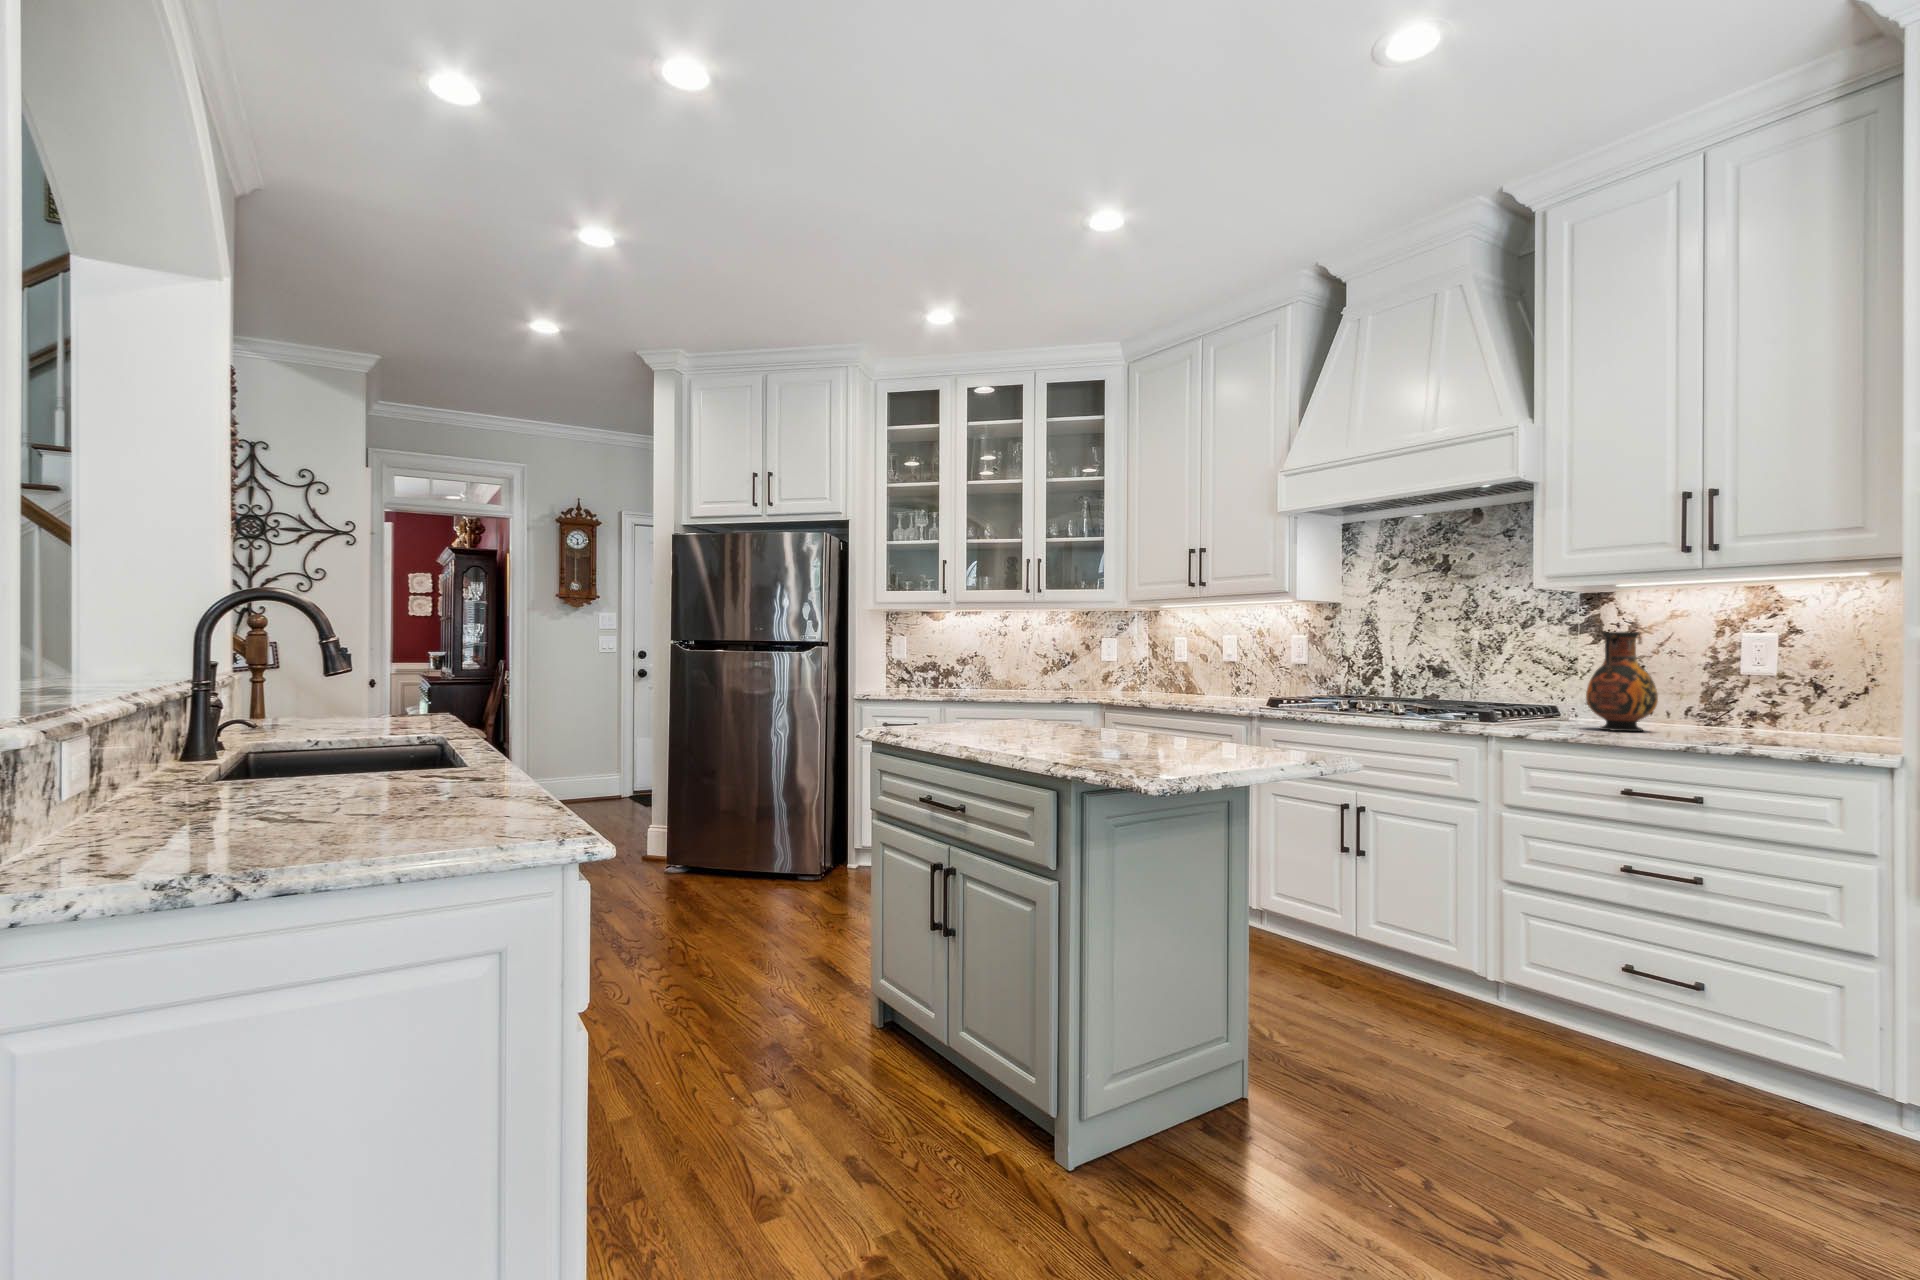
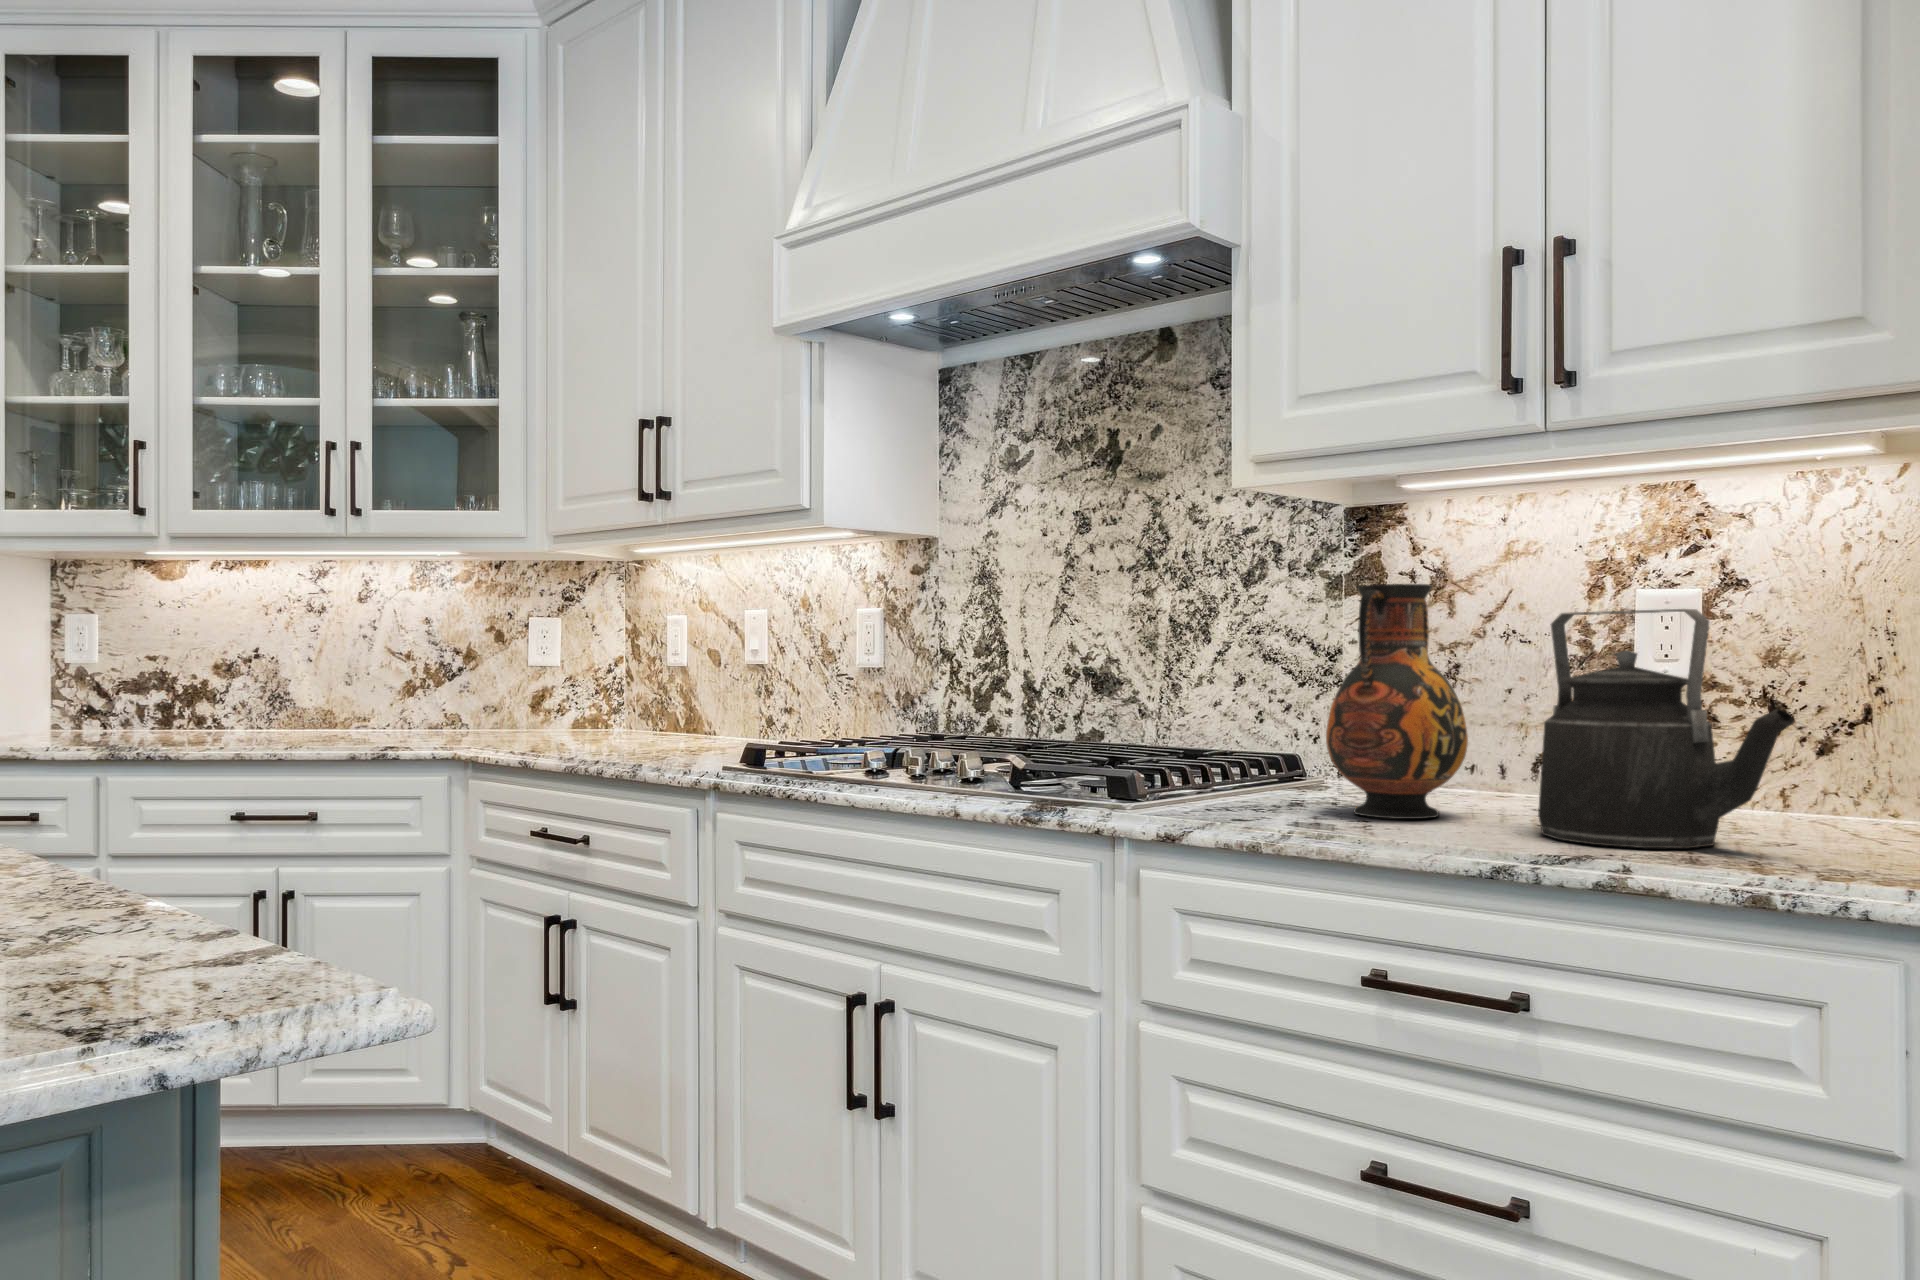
kettle: none [1697,644,1822,742] -> present [1538,609,1795,848]

